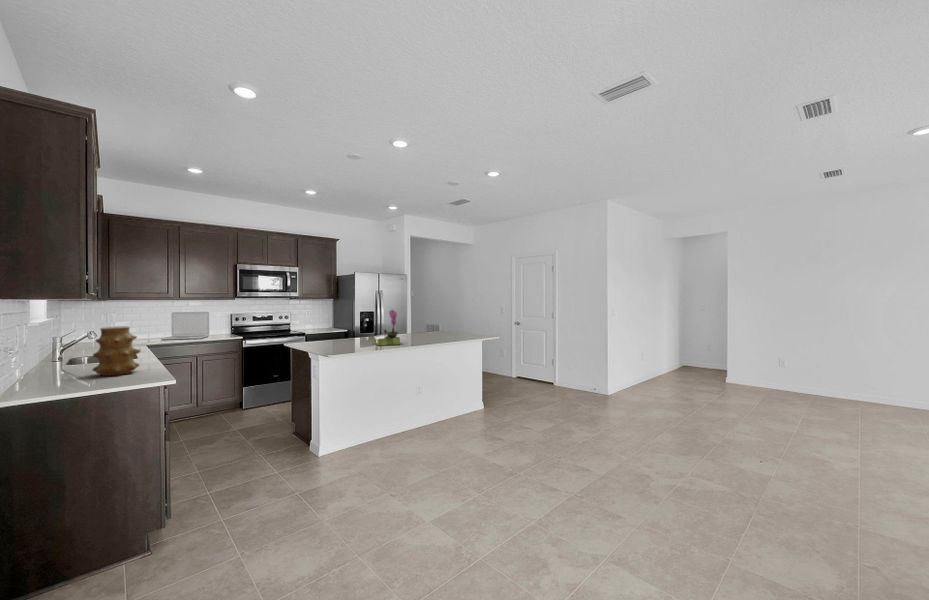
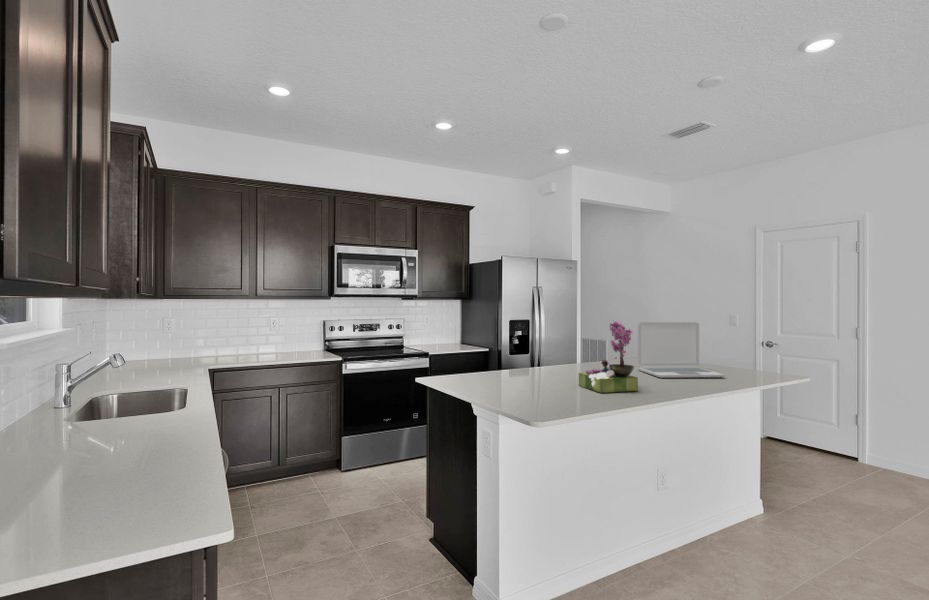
laptop: present [161,312,209,340] -> present [638,322,725,378]
vase: present [92,326,140,376] -> none [82,356,178,468]

